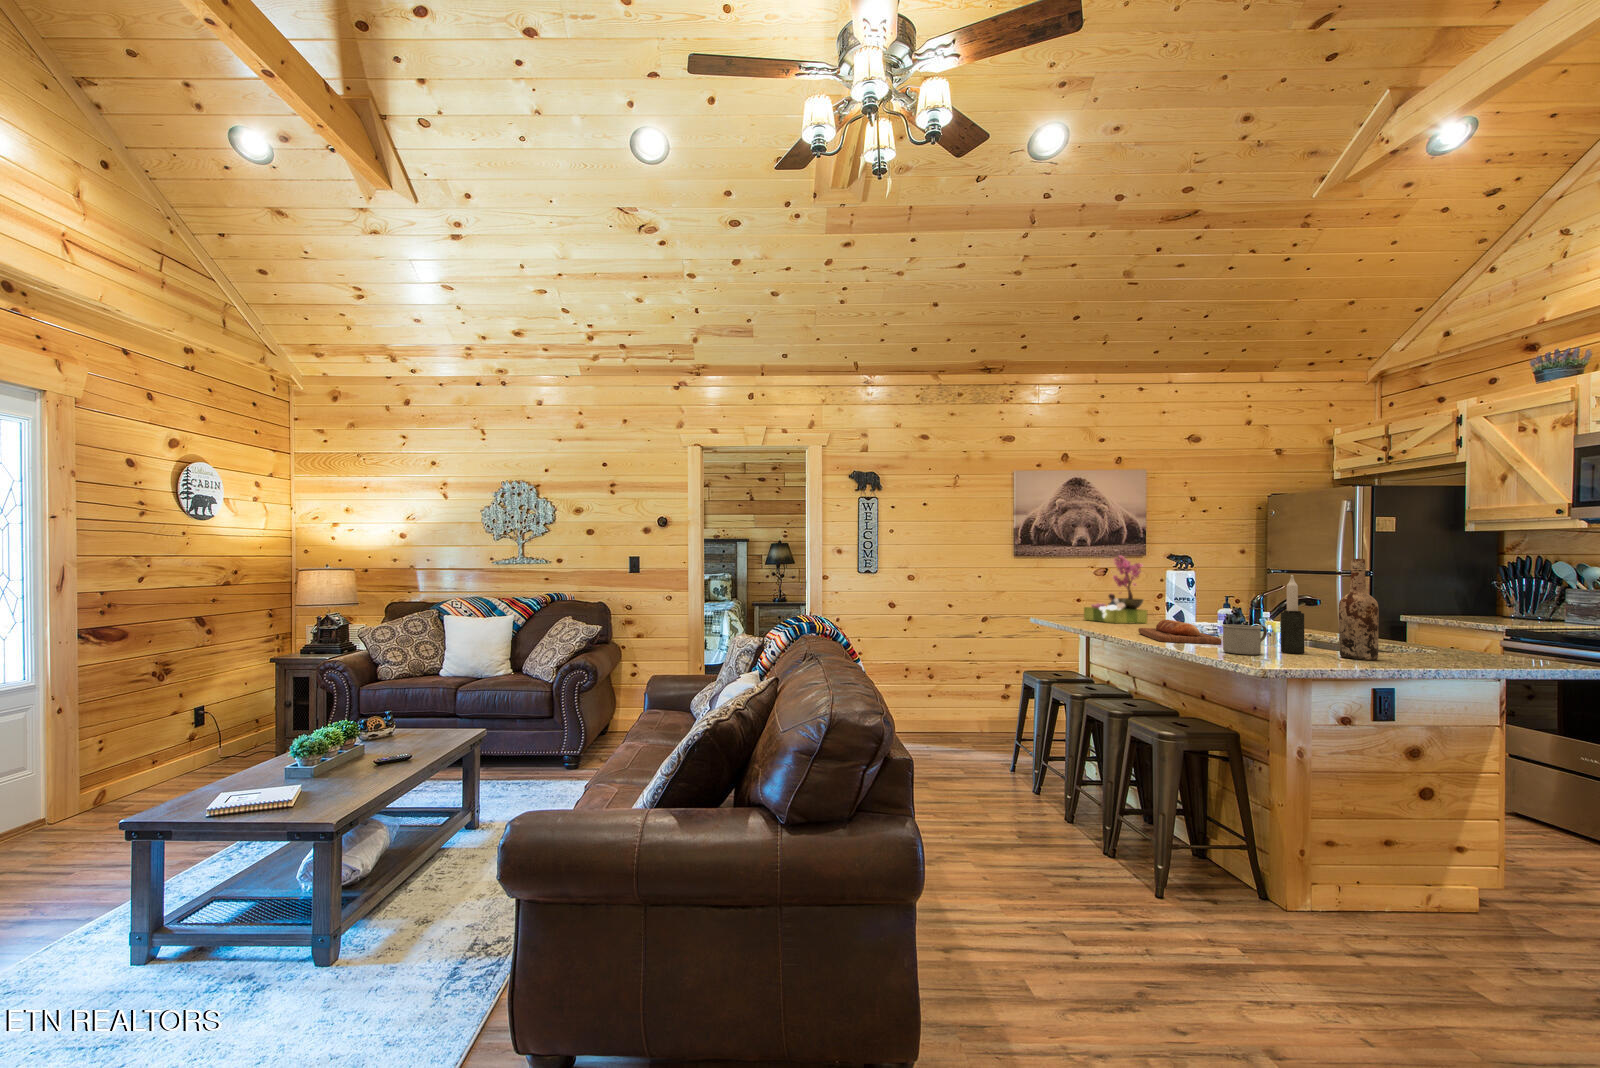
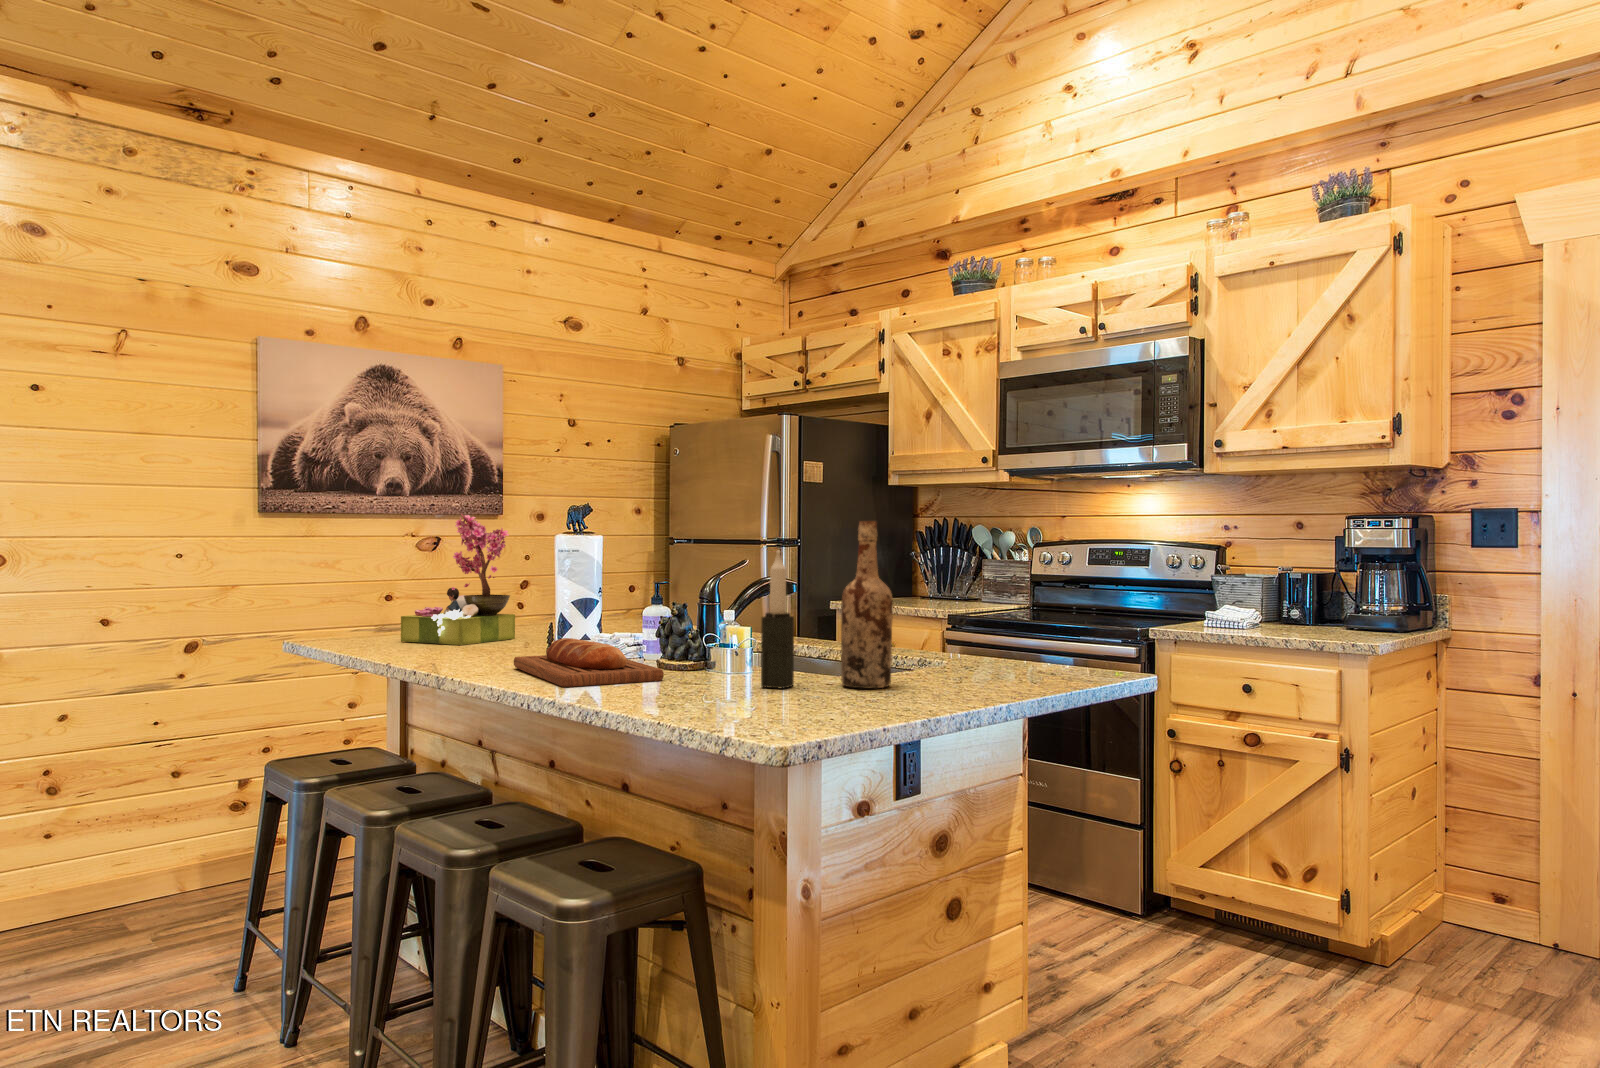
mug: present [1222,625,1267,655] -> none [681,644,747,704]

